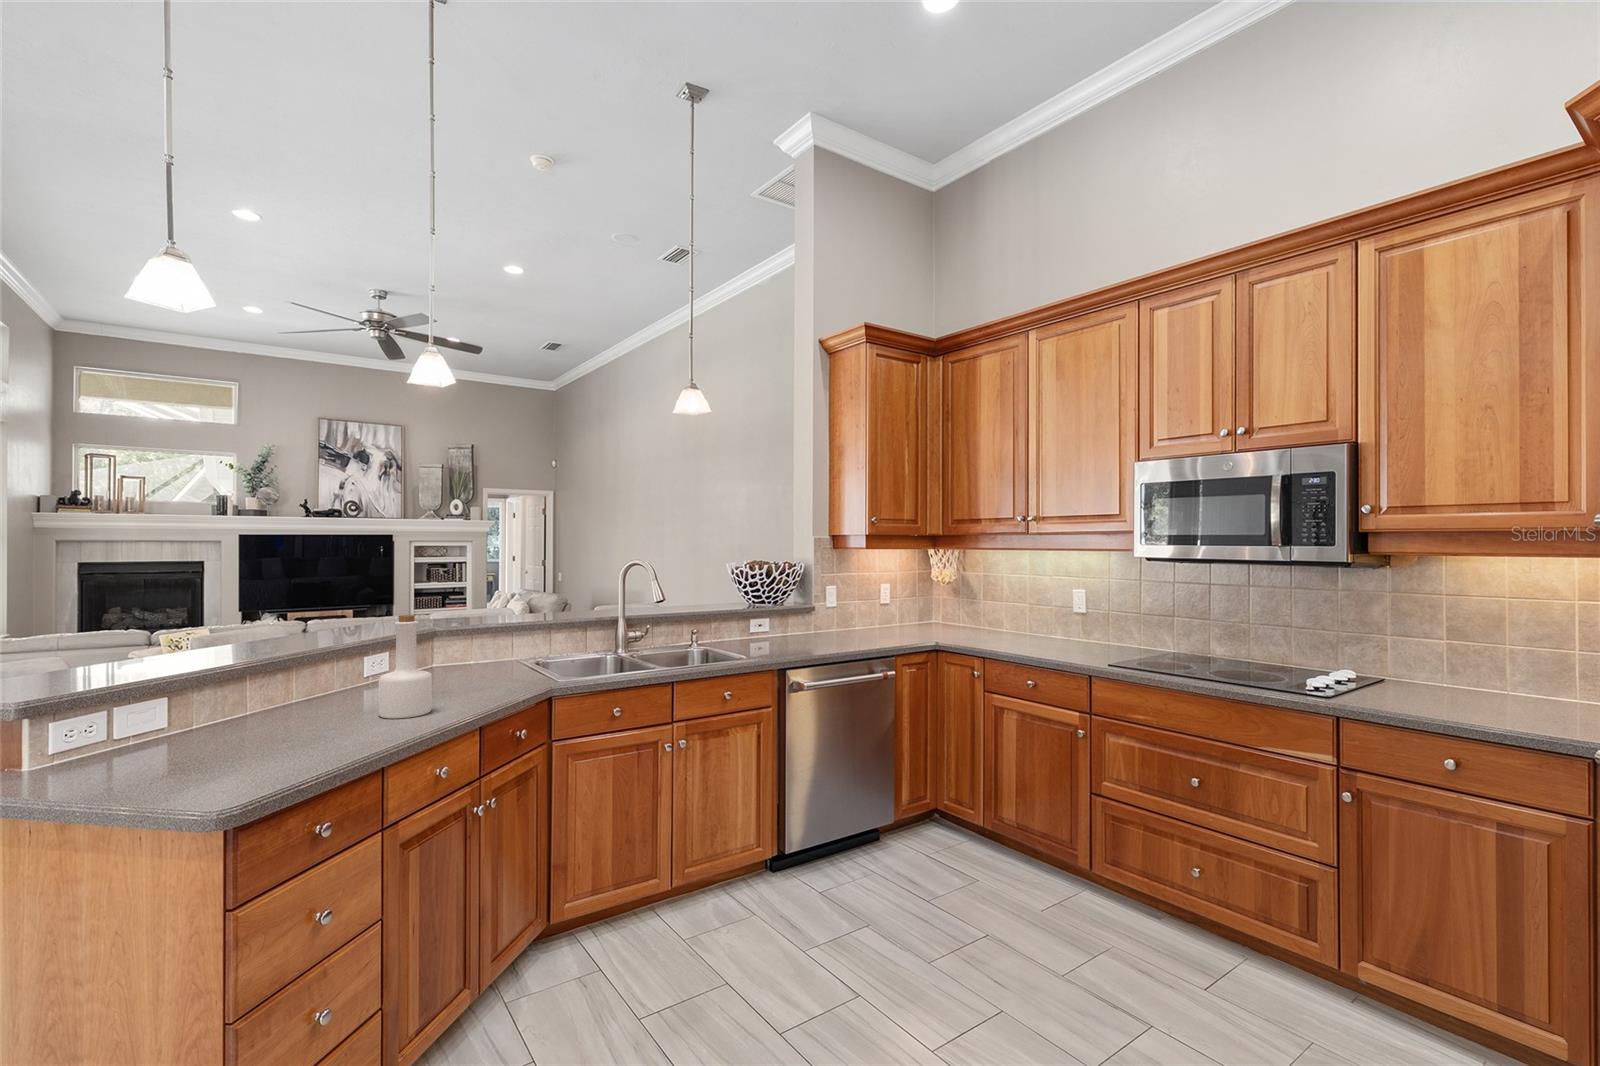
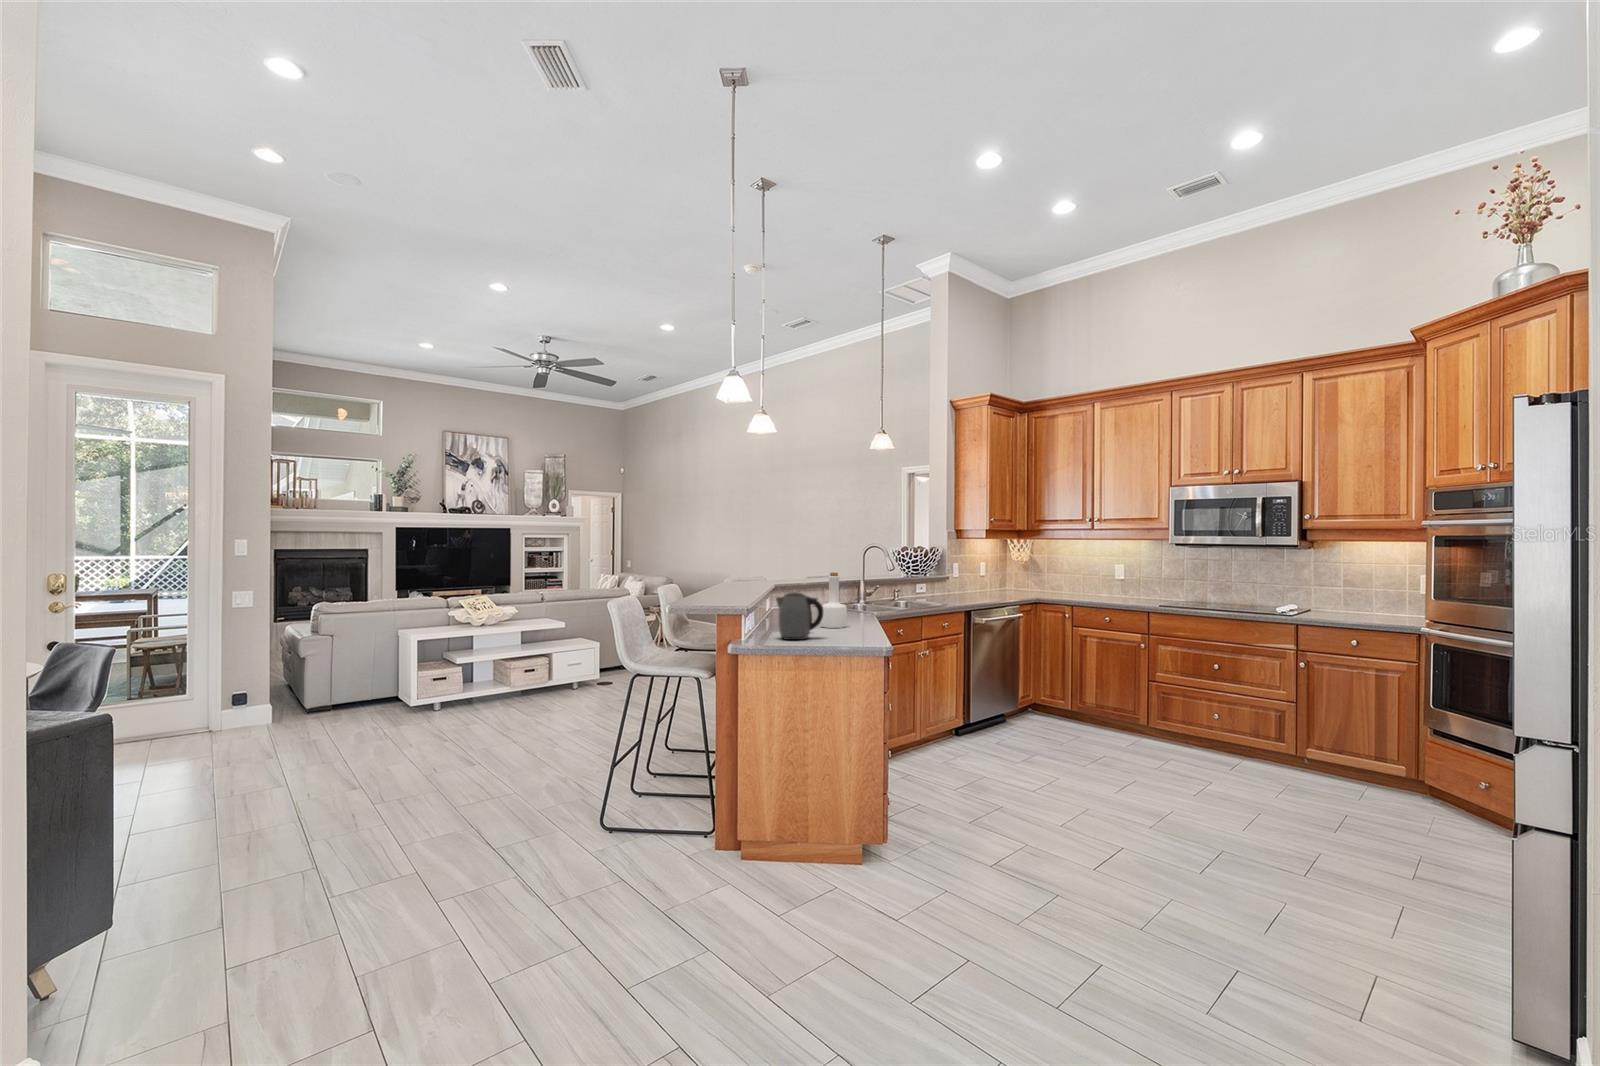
kettle: none [165,661,267,759] -> present [776,592,823,640]

